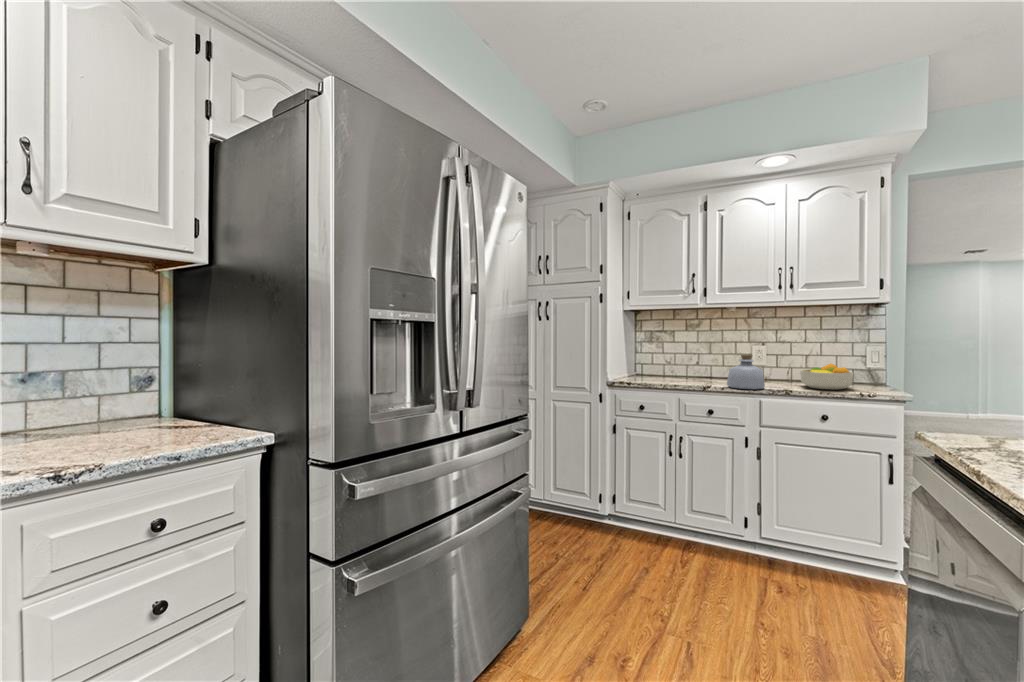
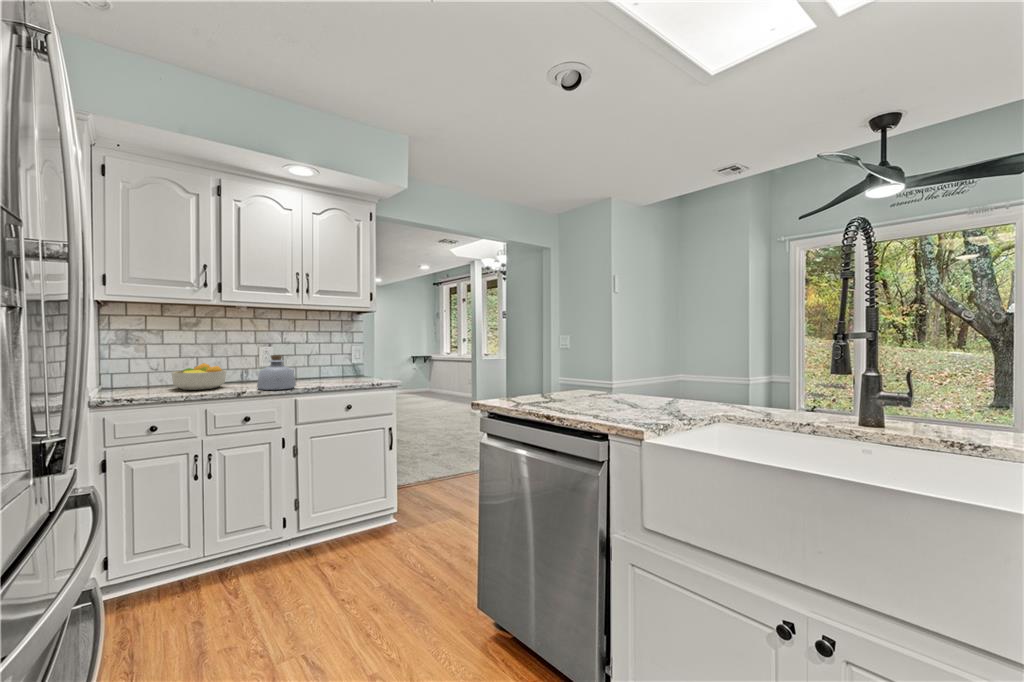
fruit bowl: present [800,363,853,390] -> present [172,363,226,390]

